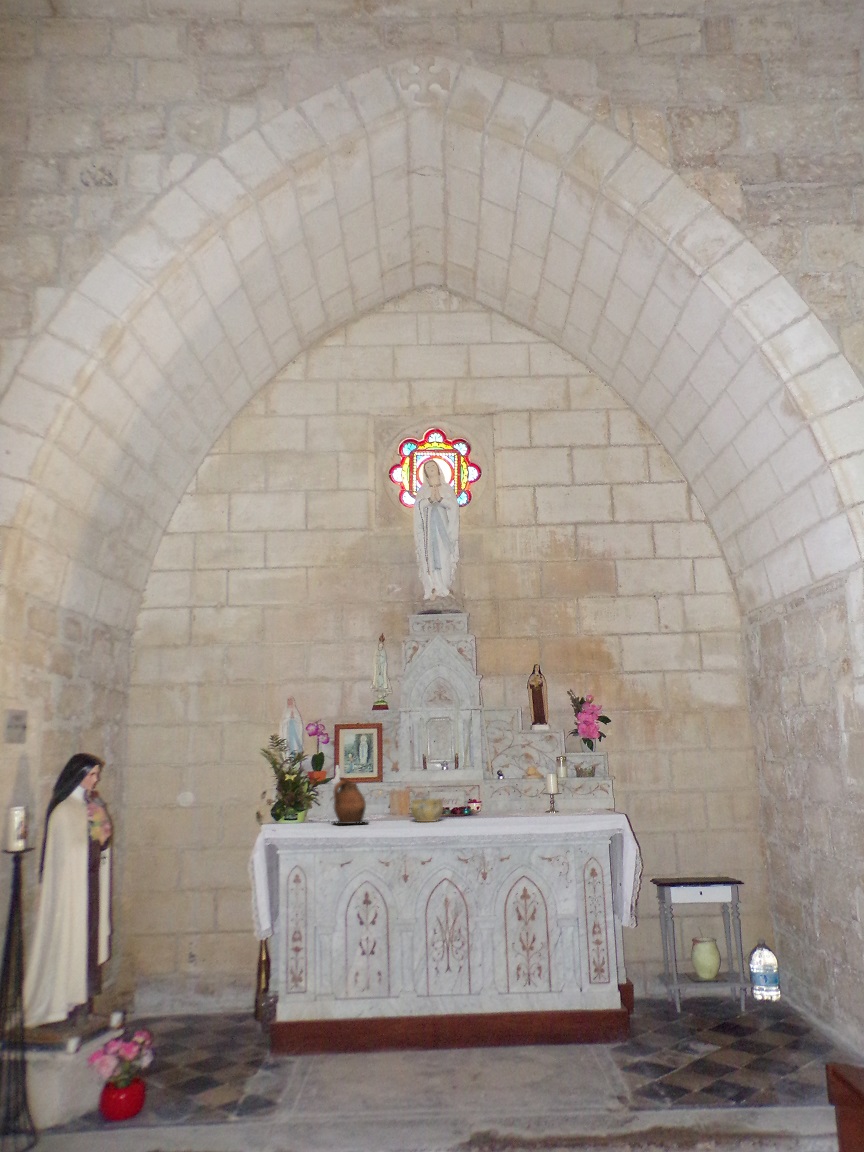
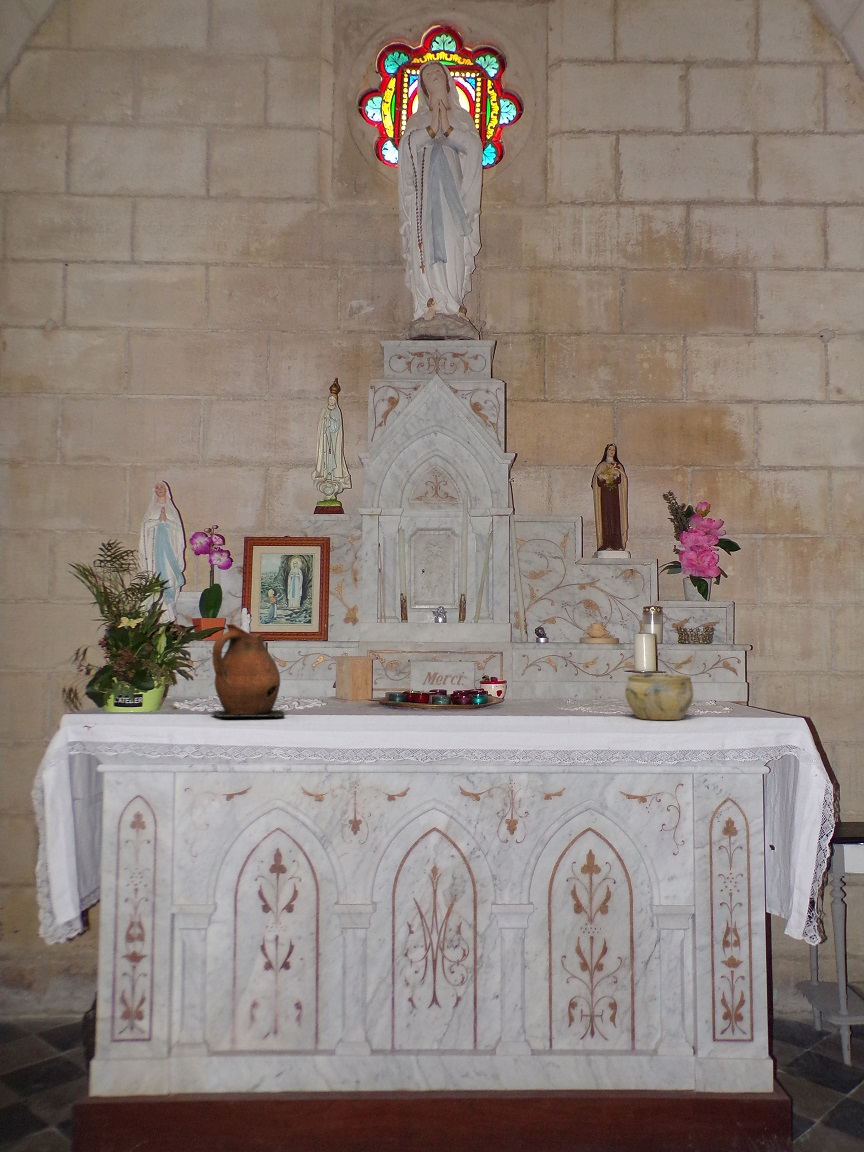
ceramic bowl: present [411,798,443,822] -> present [625,673,693,720]

